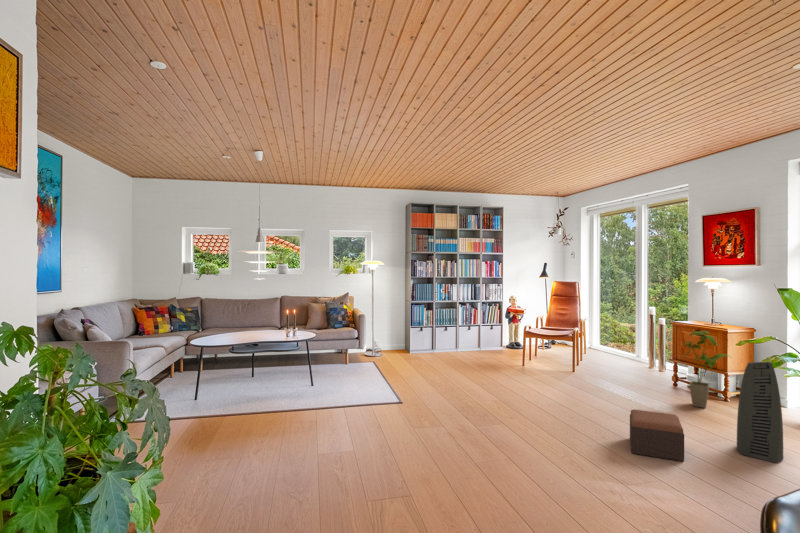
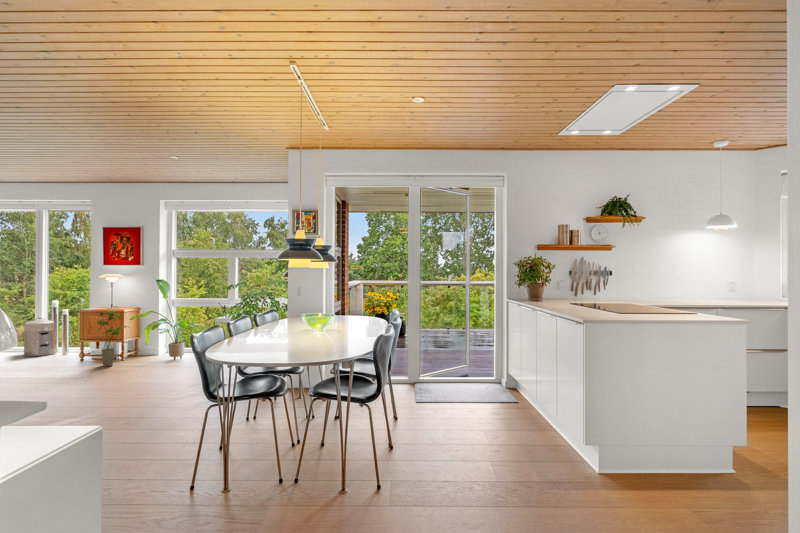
waste bin: none [619,325,649,369] -> present [24,318,55,357]
air purifier: present [737,362,783,463] -> none [140,321,165,380]
footstool: present [630,409,684,461] -> none [70,365,113,397]

